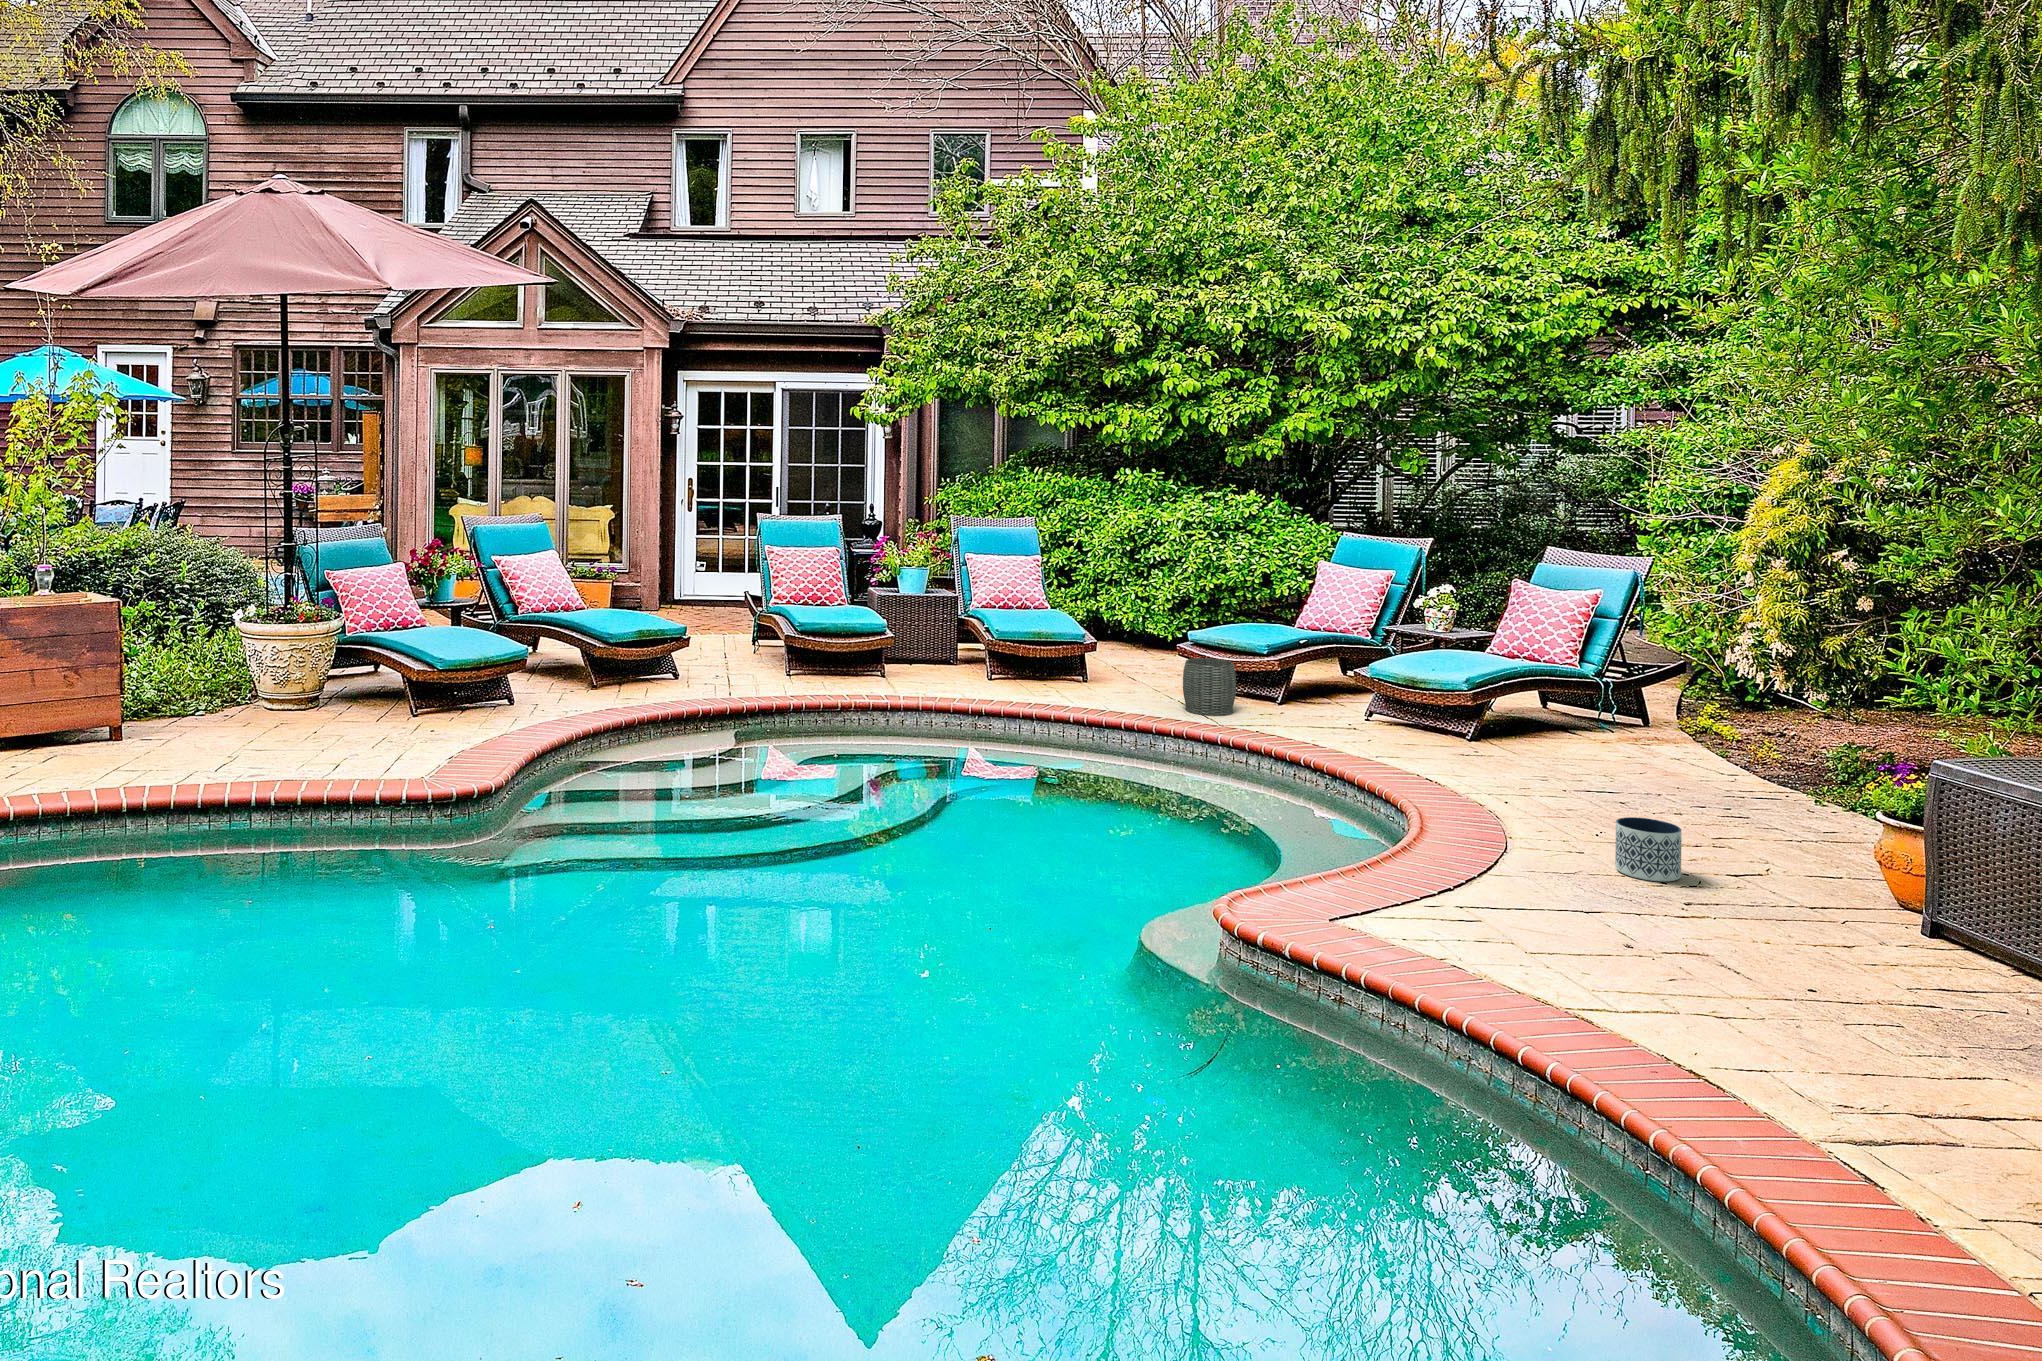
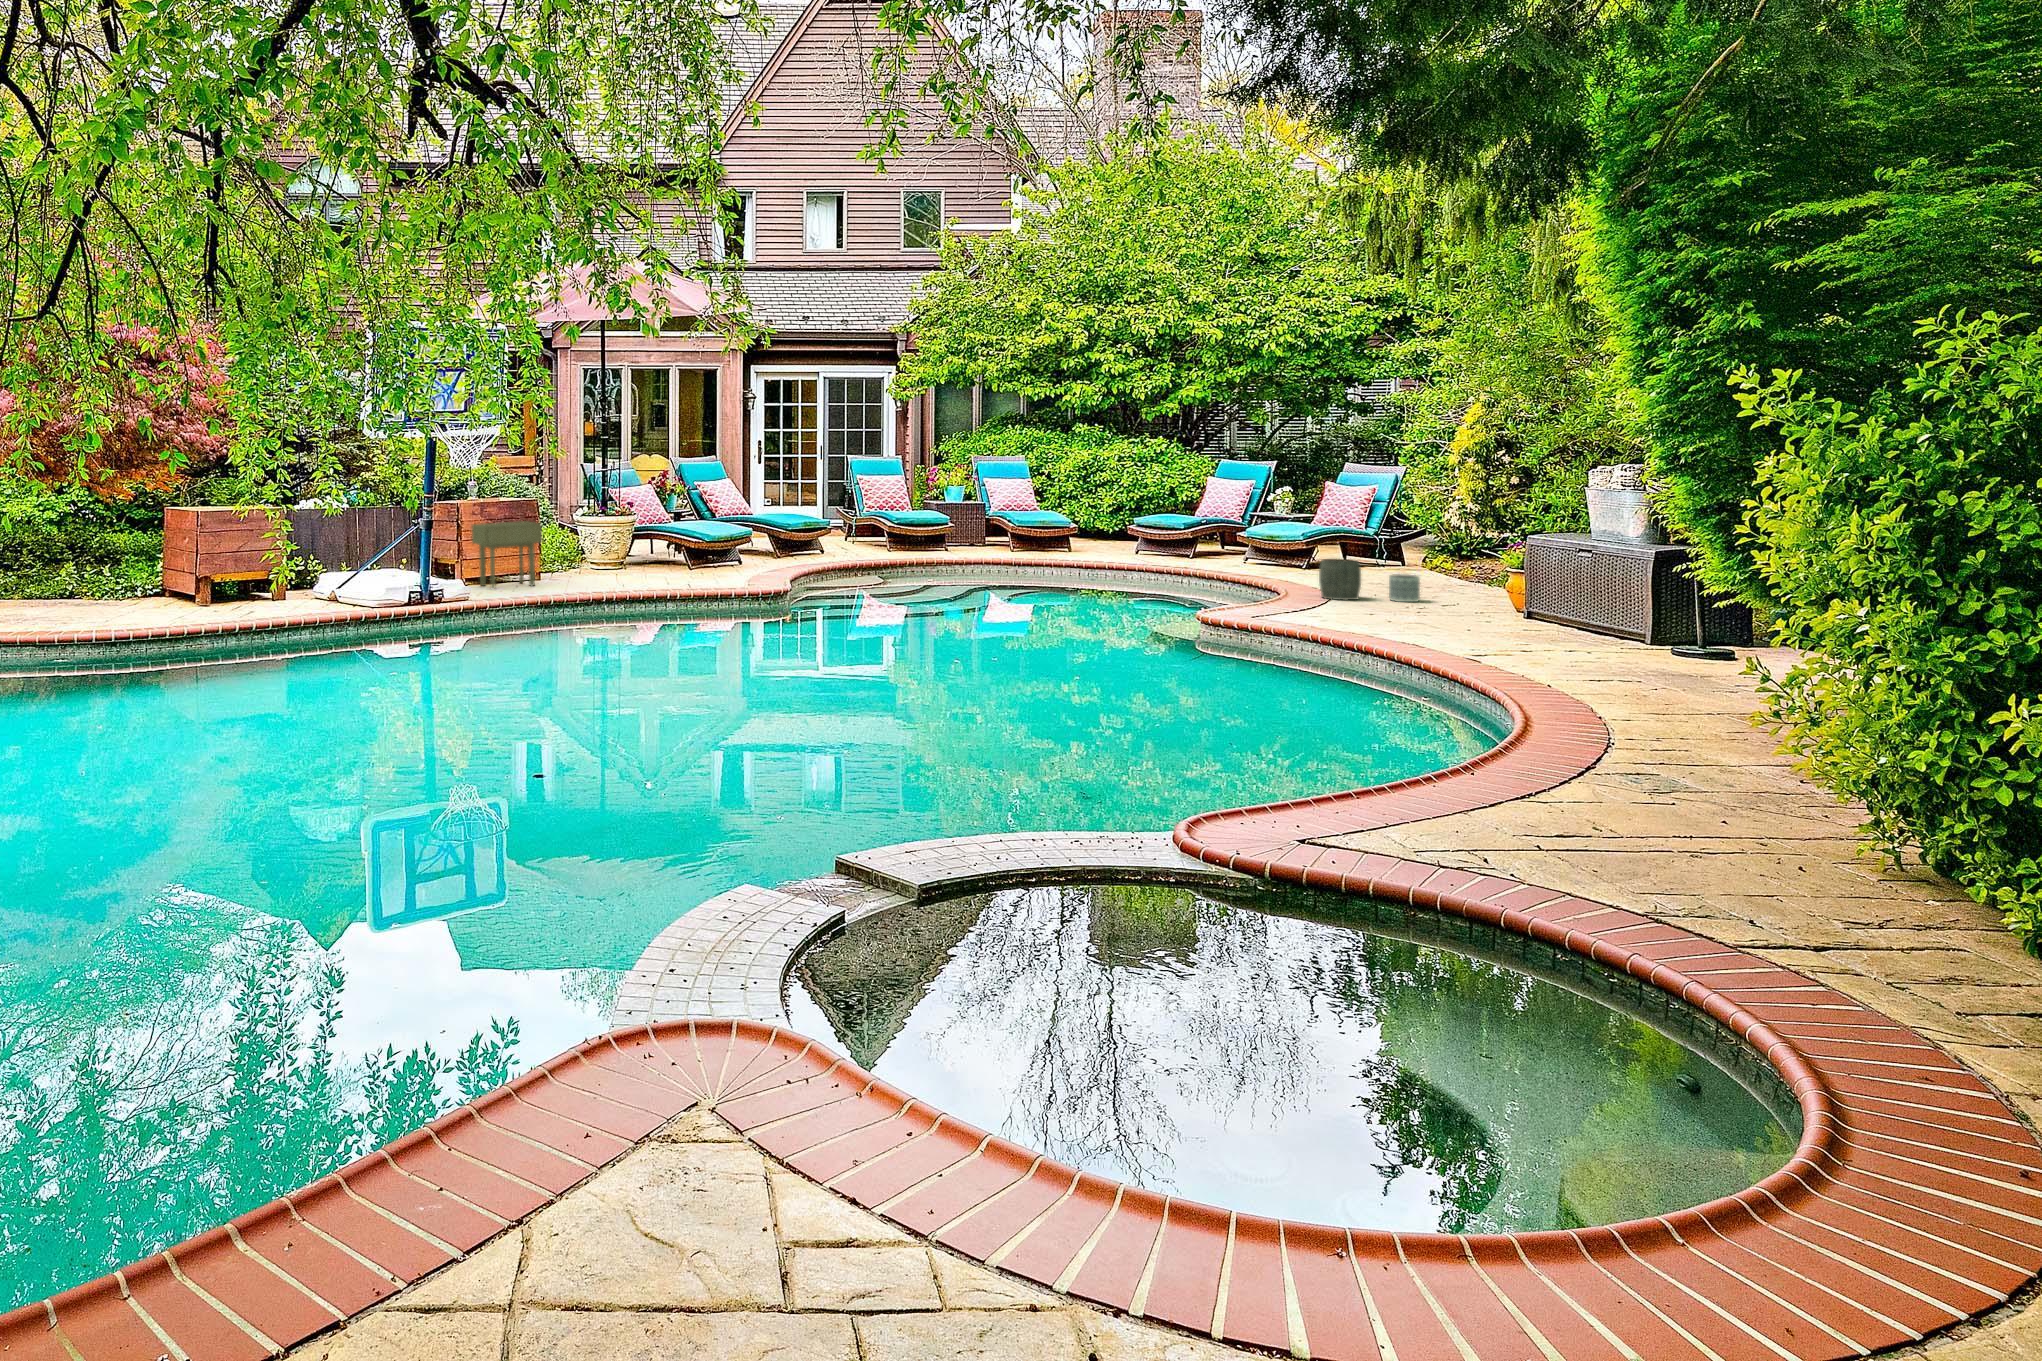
side table: none [75,627,178,741] -> present [472,521,542,589]
woven basket: present [1183,658,1236,716] -> present [1319,559,1361,600]

